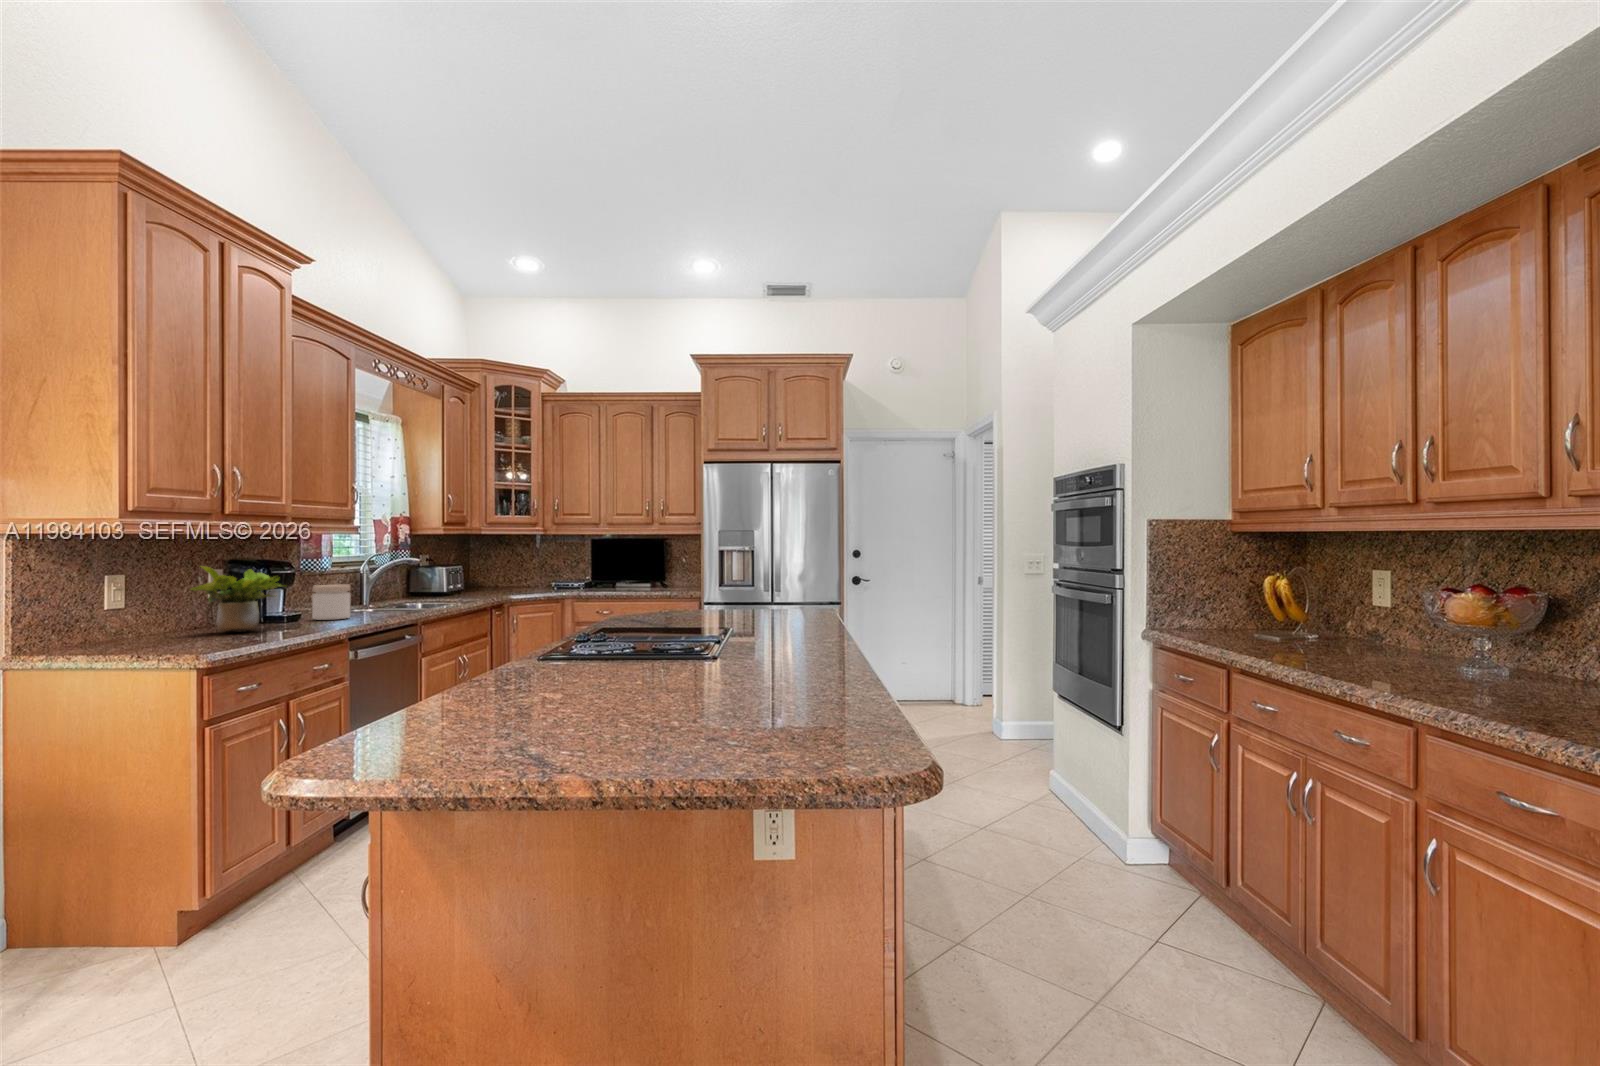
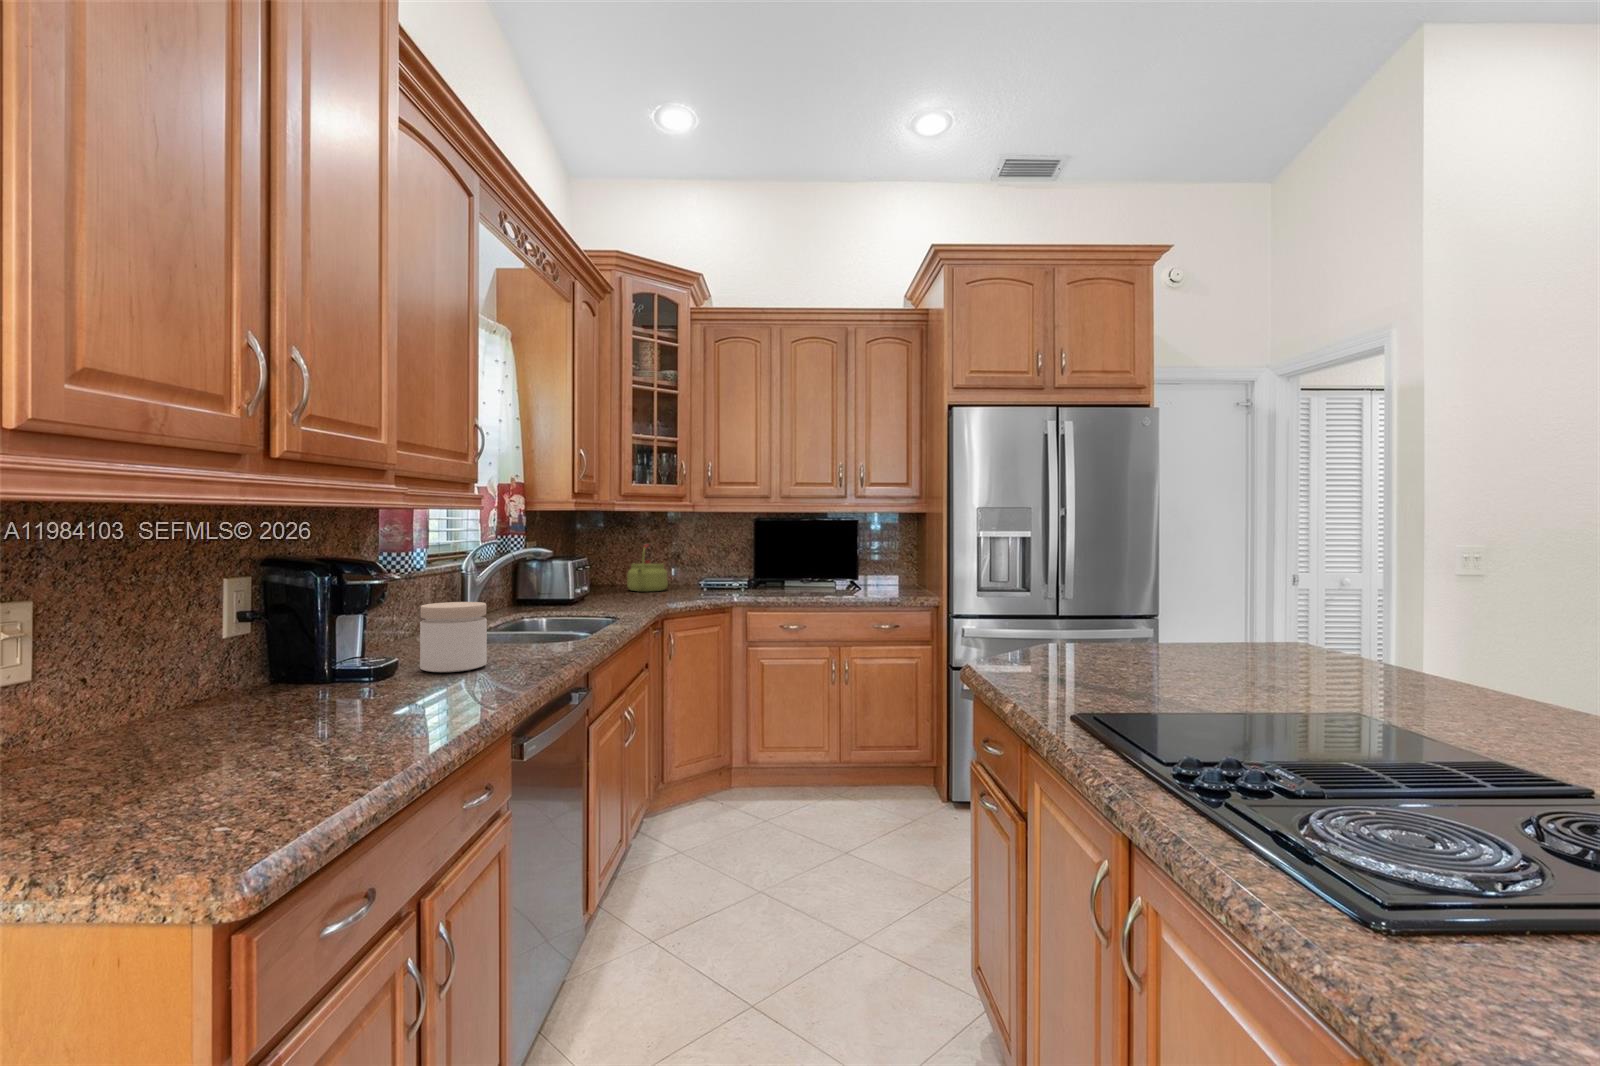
kettle: none [505,558,536,592] -> present [627,544,668,592]
potted plant: present [191,566,286,632] -> none [183,579,394,730]

